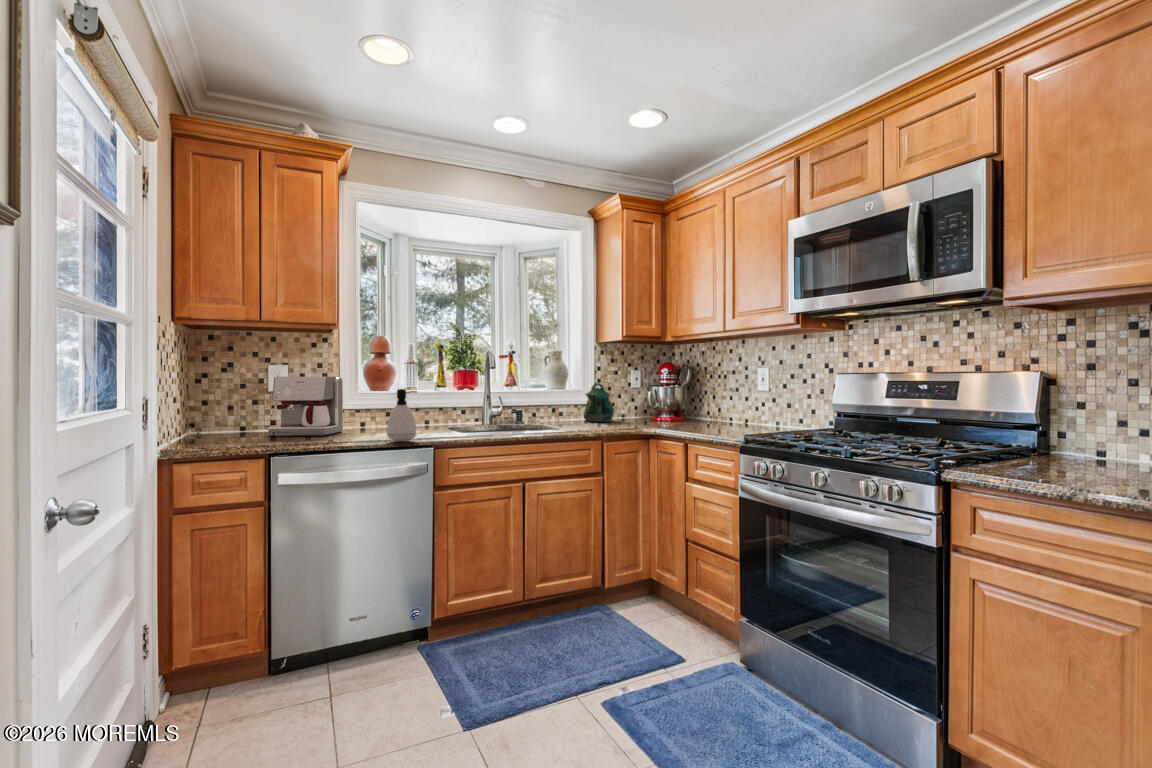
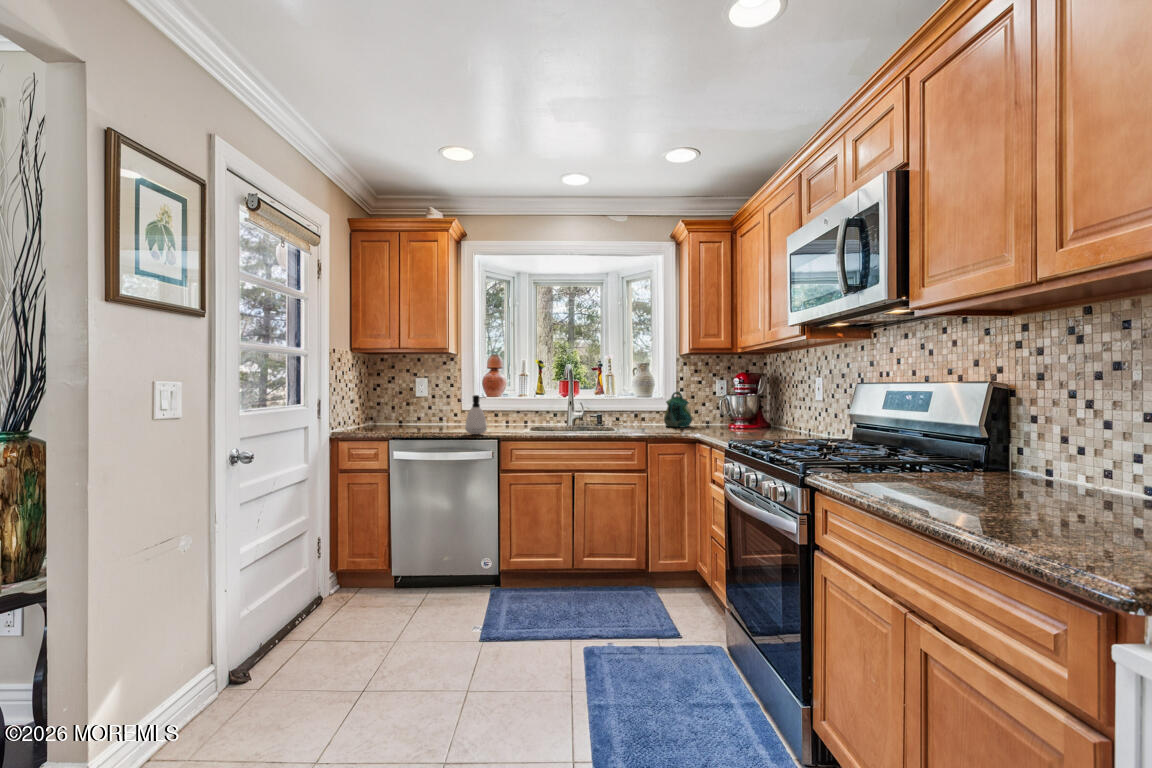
coffee maker: present [268,377,343,436] -> none [410,386,462,429]

